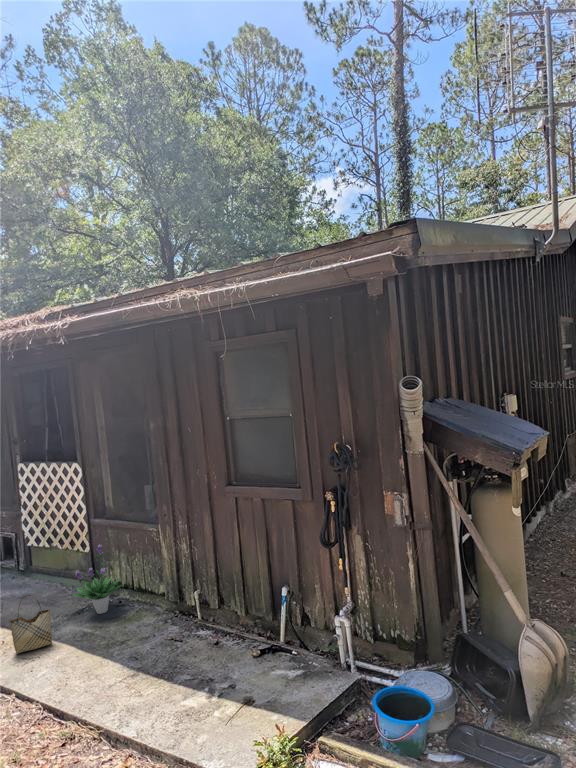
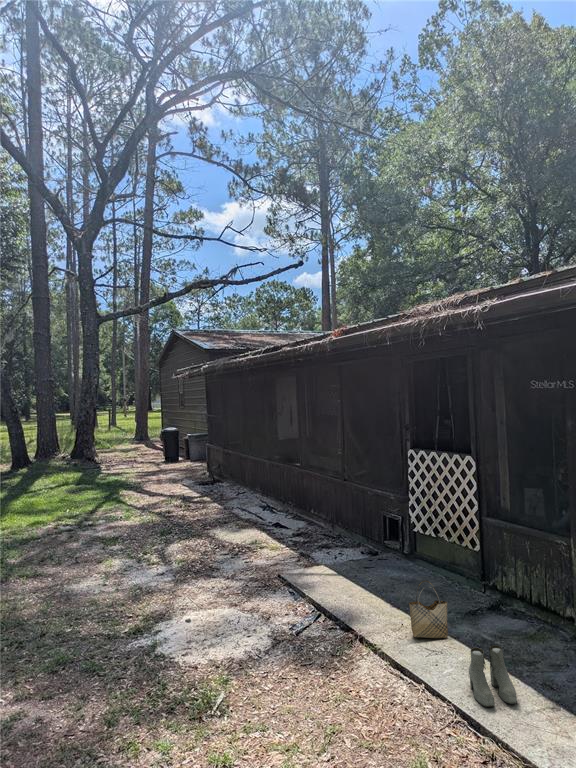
potted plant: present [73,545,122,614] -> none [466,545,522,621]
boots: none [60,637,102,694] -> present [469,645,517,707]

